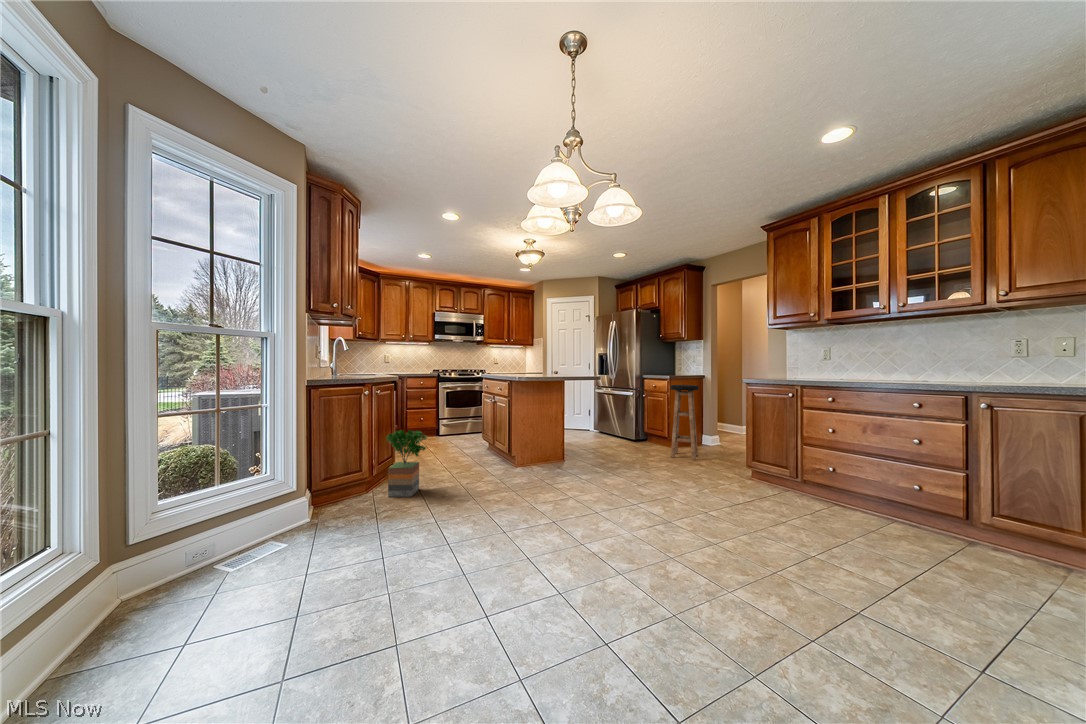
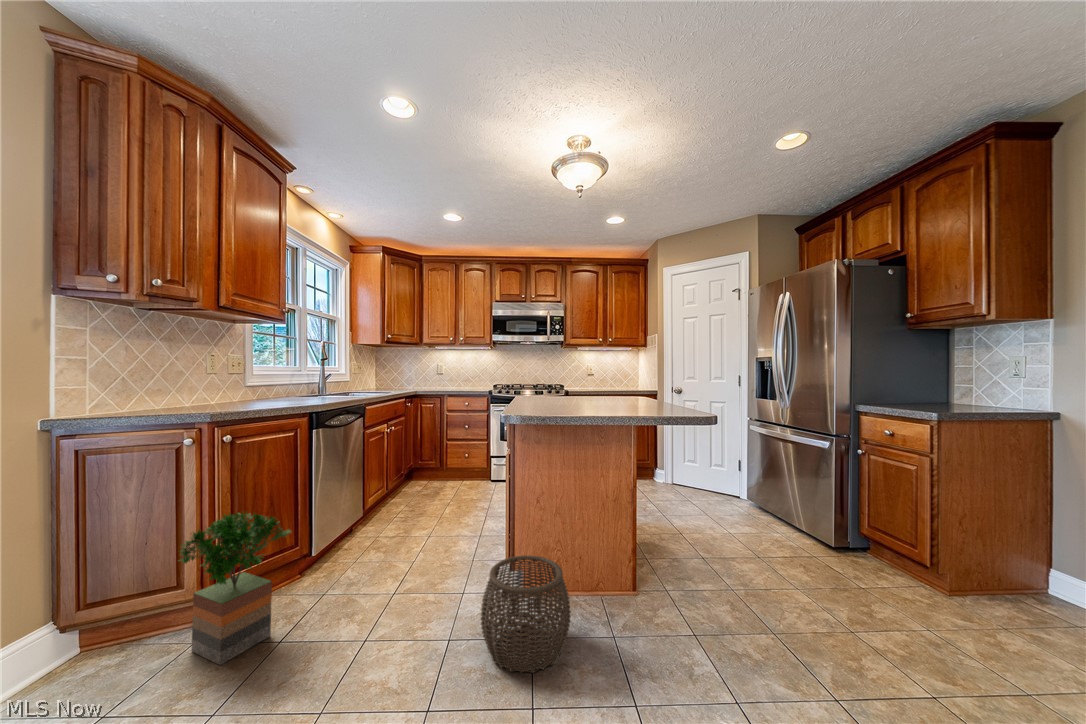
bar stool: present [670,385,699,460] -> none [939,441,1053,691]
woven basket: none [518,440,556,480] -> present [481,555,571,673]

